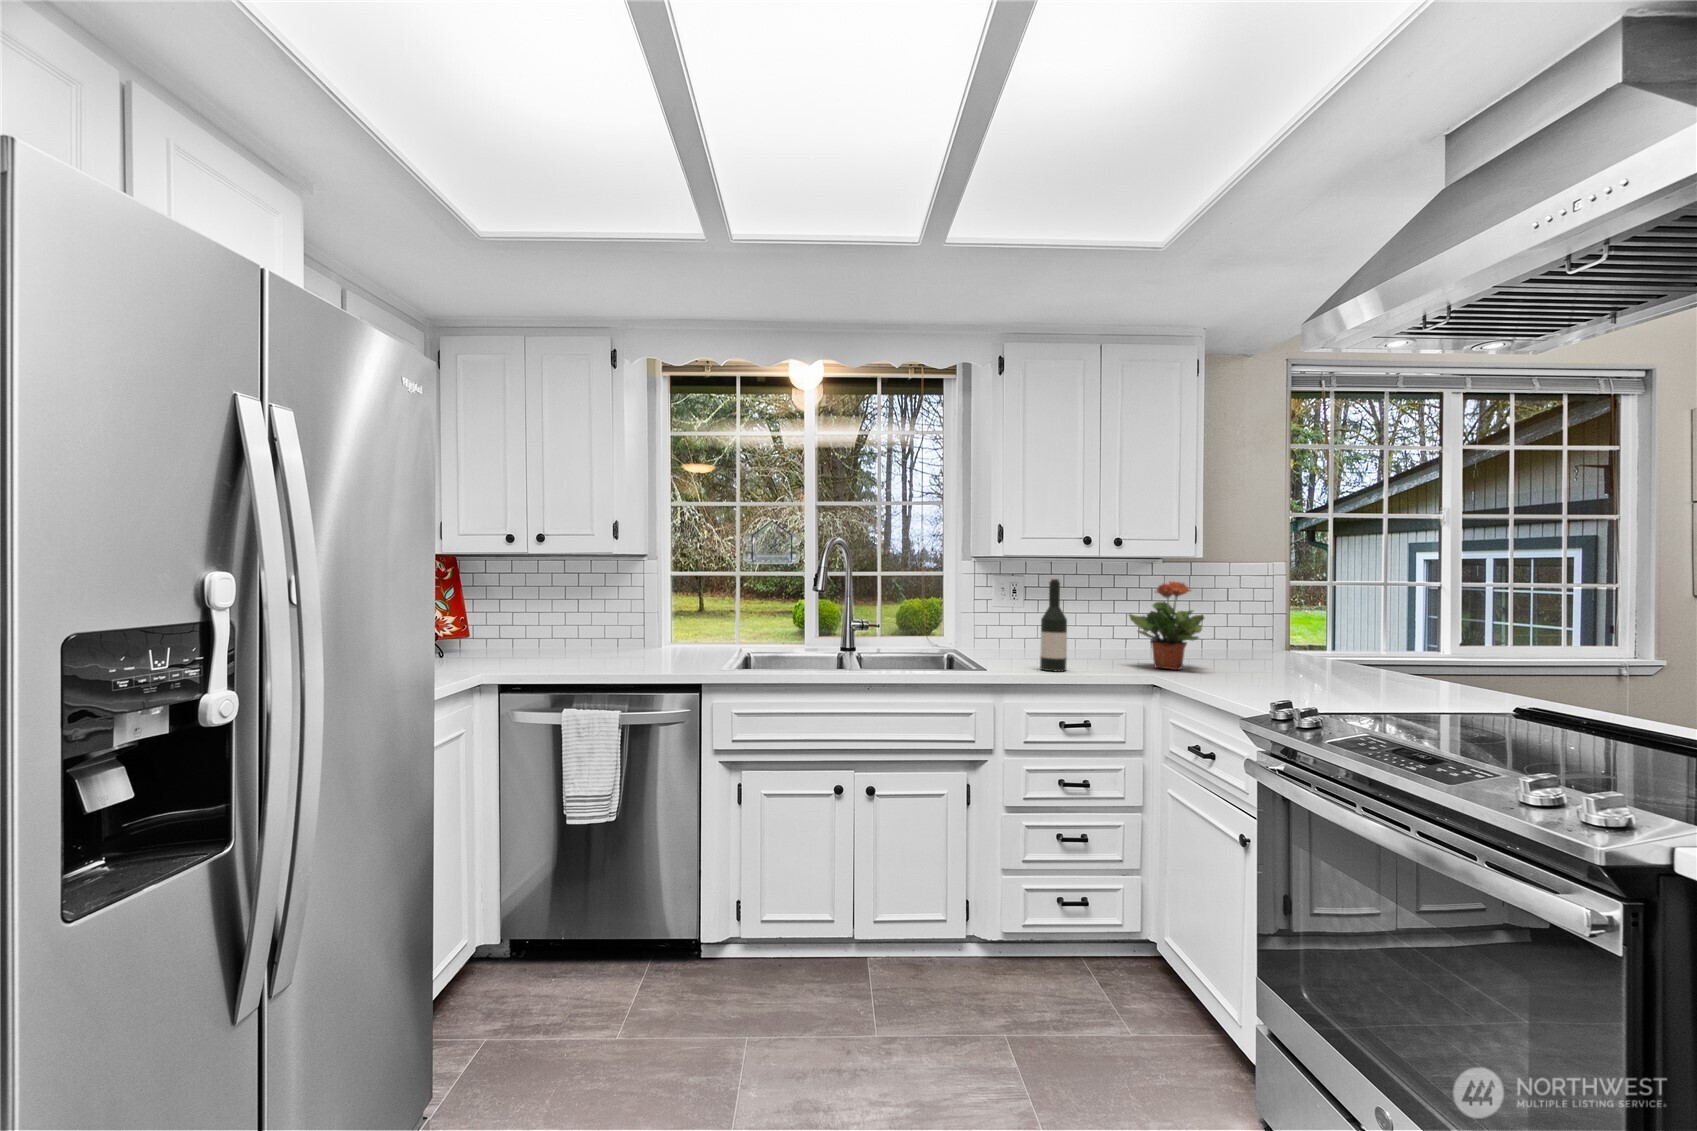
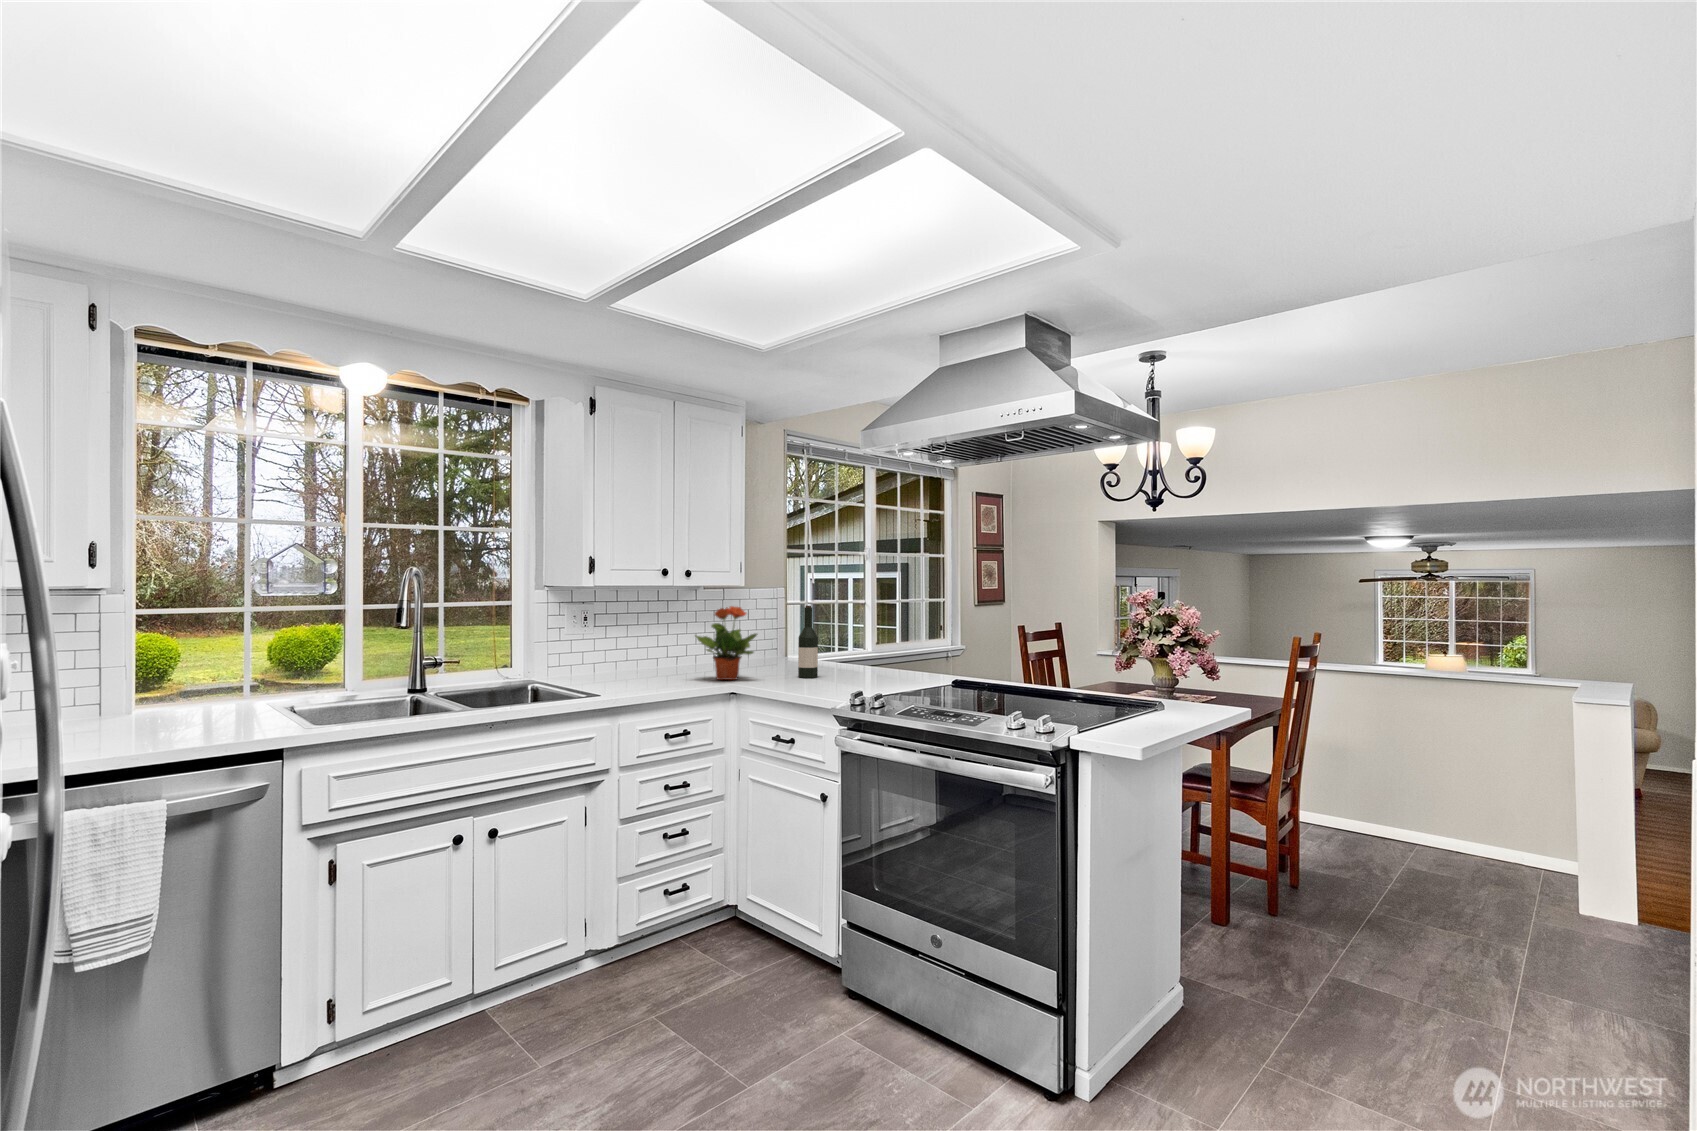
wine bottle: present [1040,579,1067,671] -> present [798,605,818,678]

